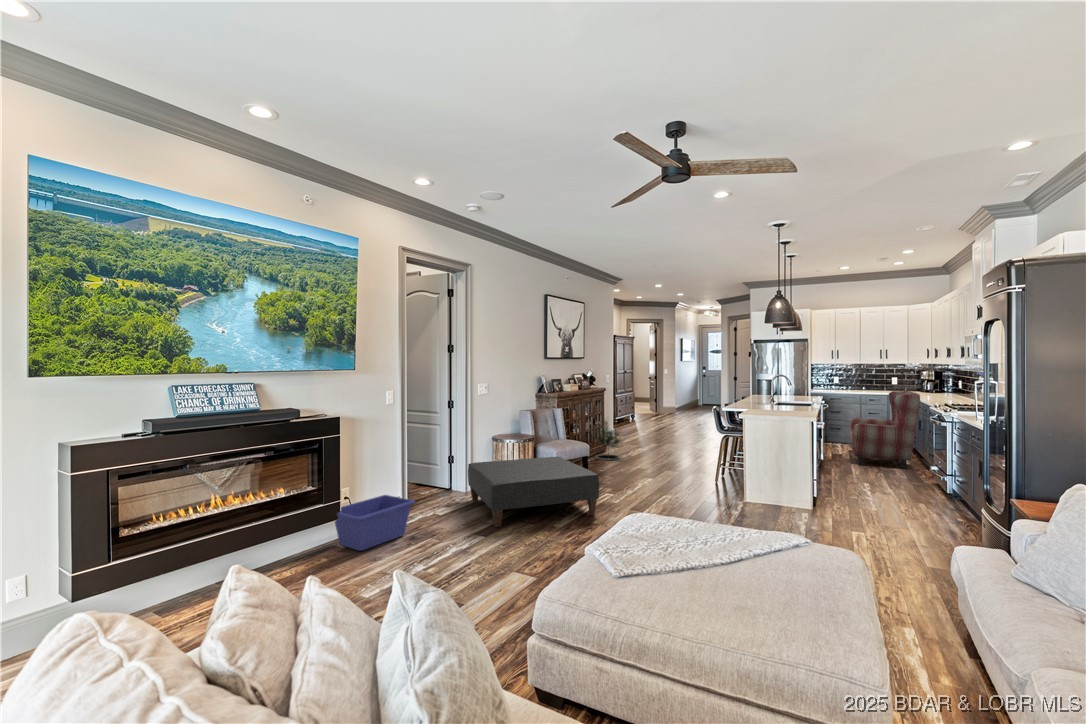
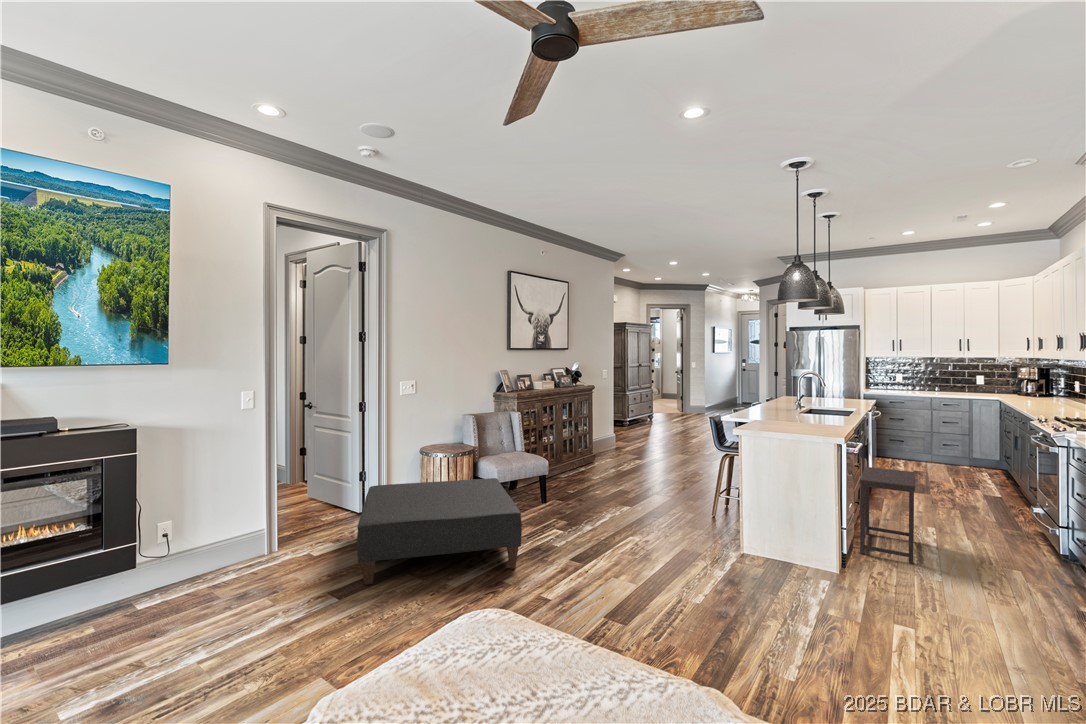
armchair: present [850,390,920,469] -> none [913,394,1016,503]
potted tree: present [596,421,620,460] -> none [574,422,609,477]
side table: none [822,441,859,503] -> present [860,467,915,563]
storage bin: present [335,495,415,551] -> none [113,533,248,621]

